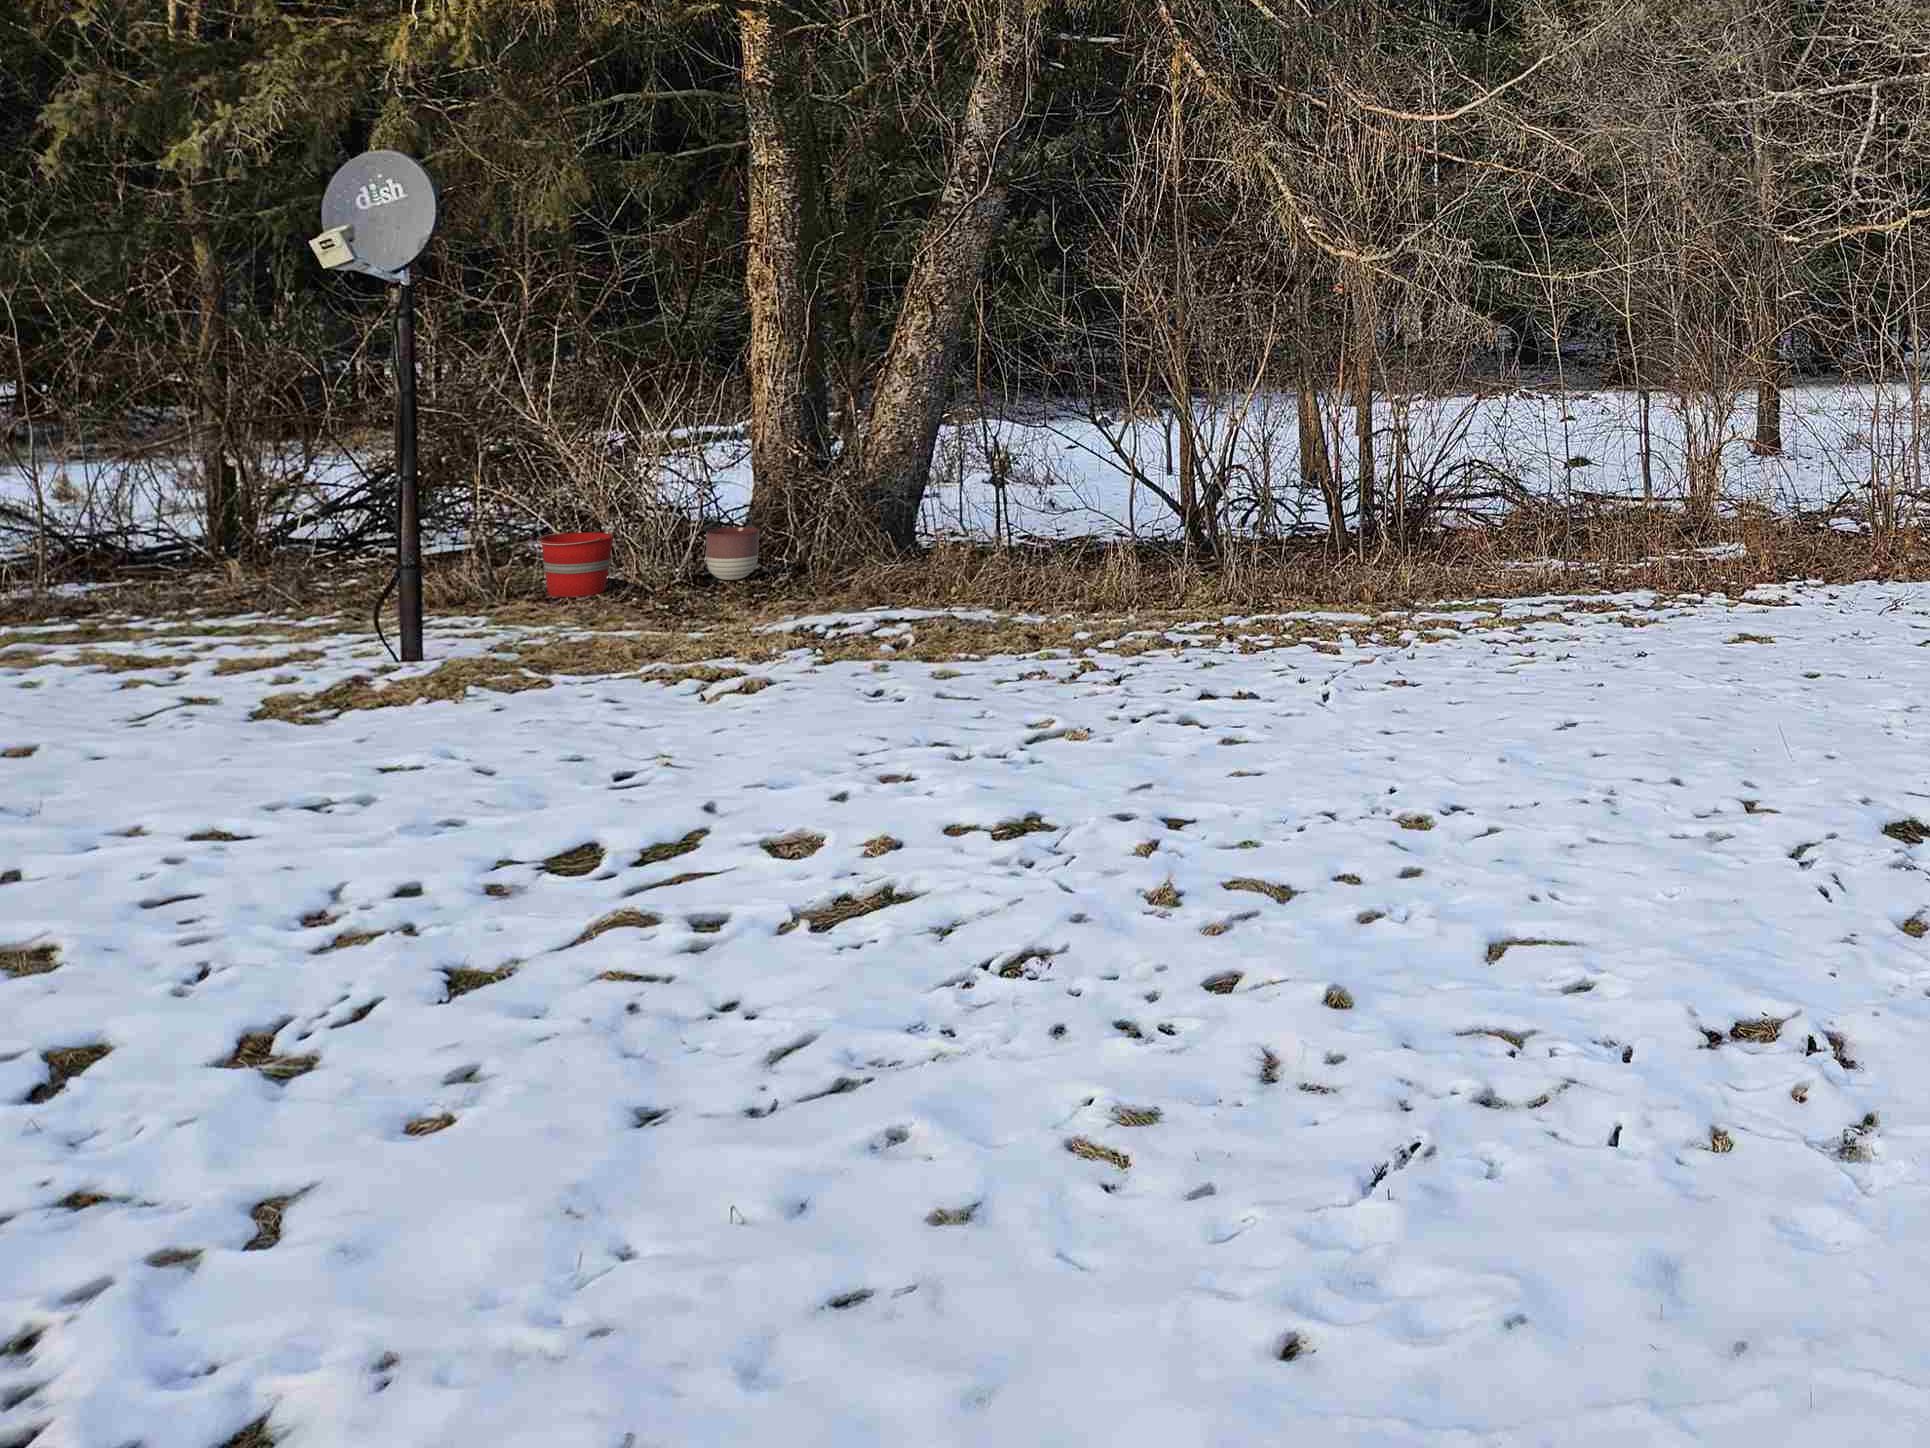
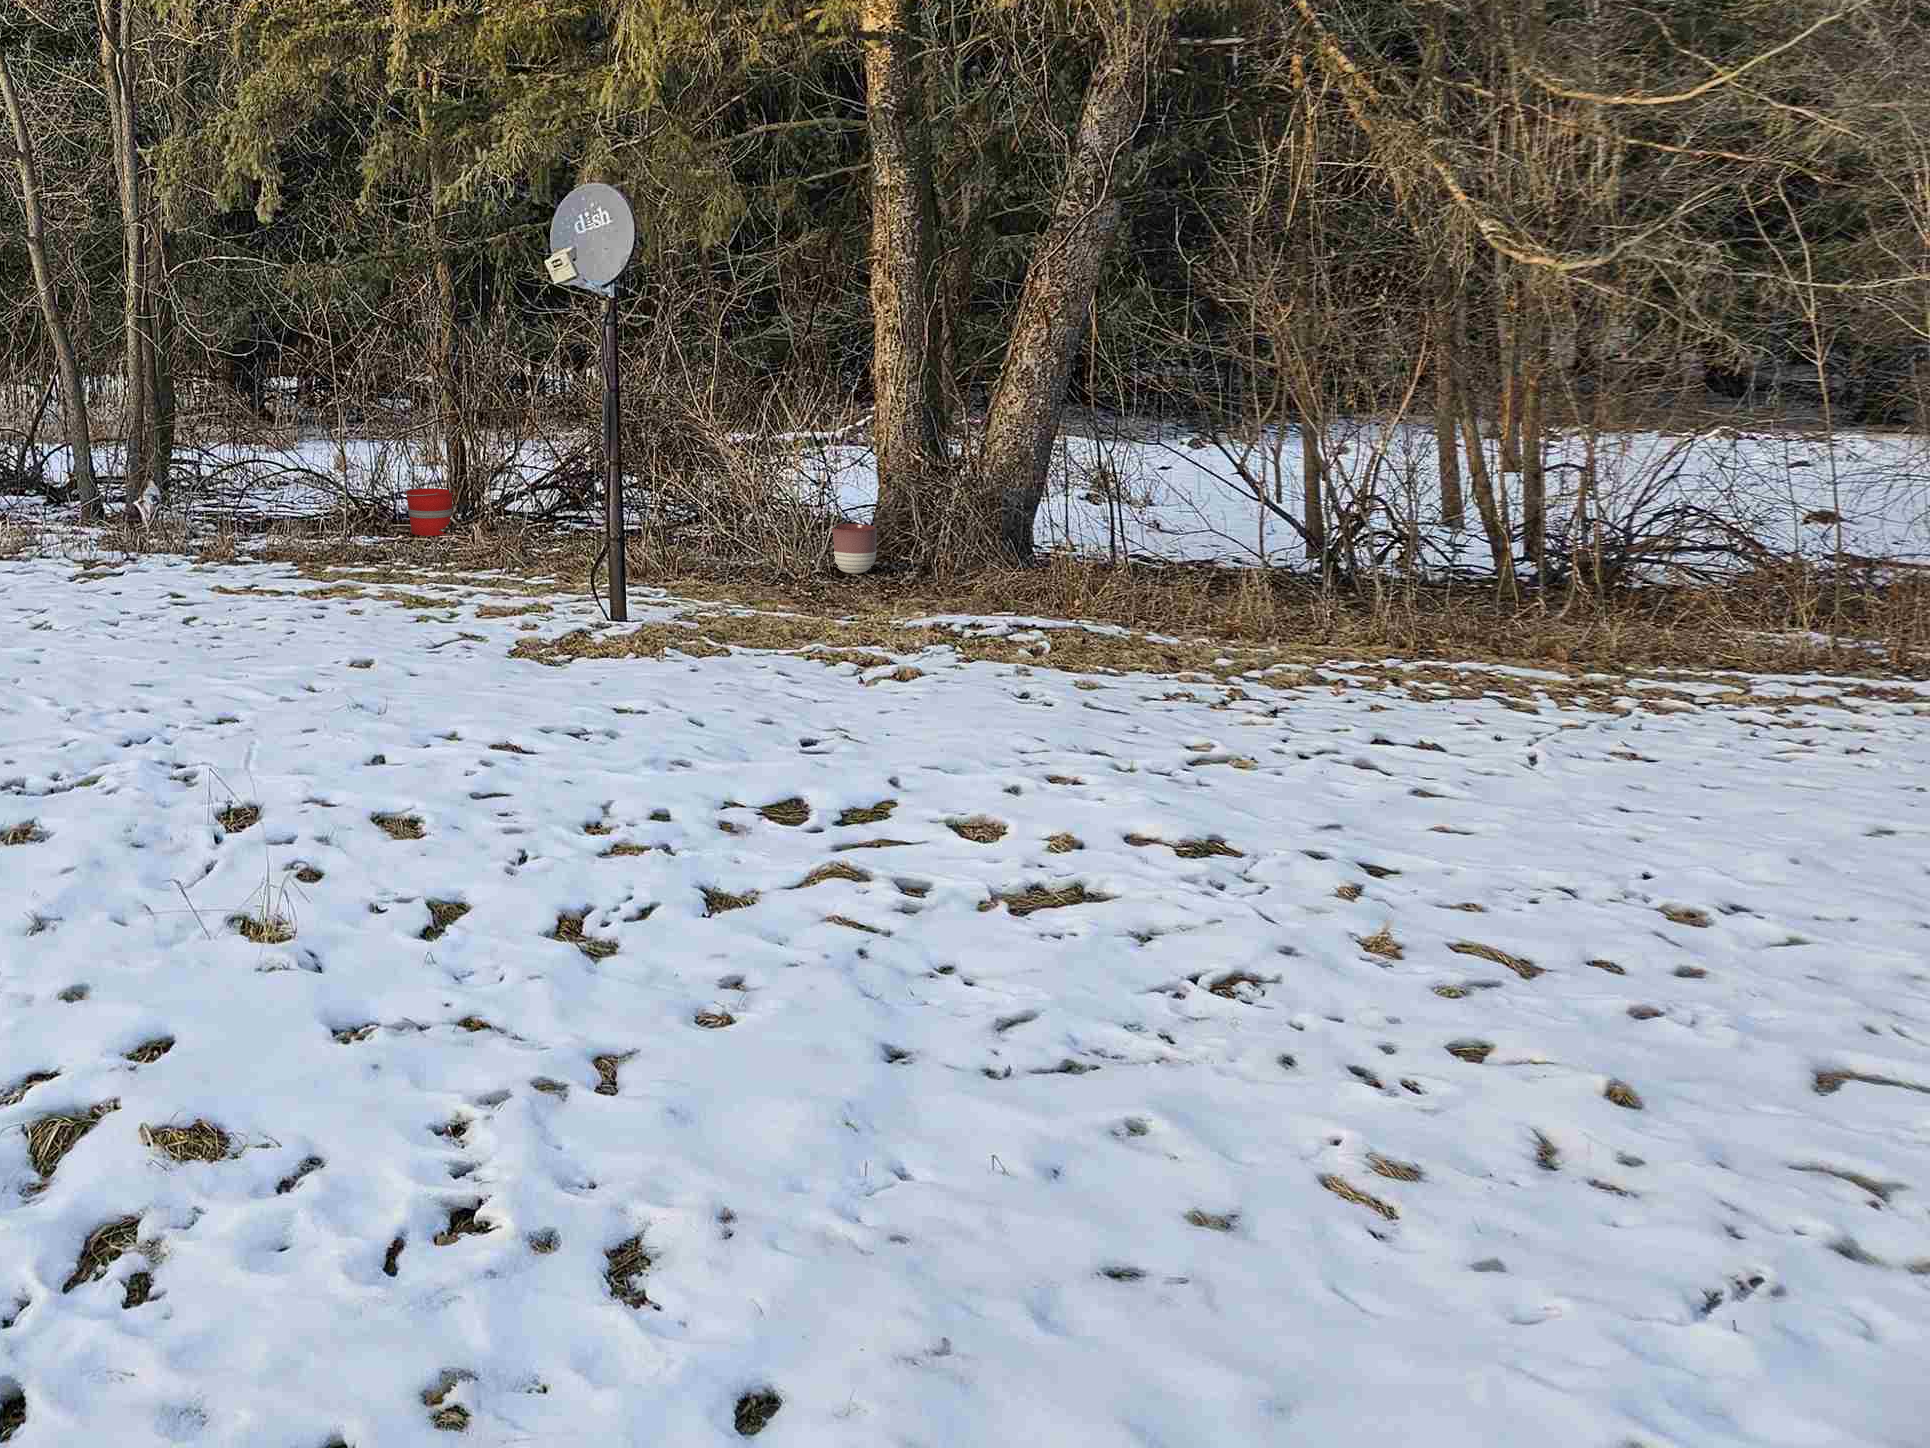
bucket: present [537,532,614,597] -> present [403,487,453,536]

